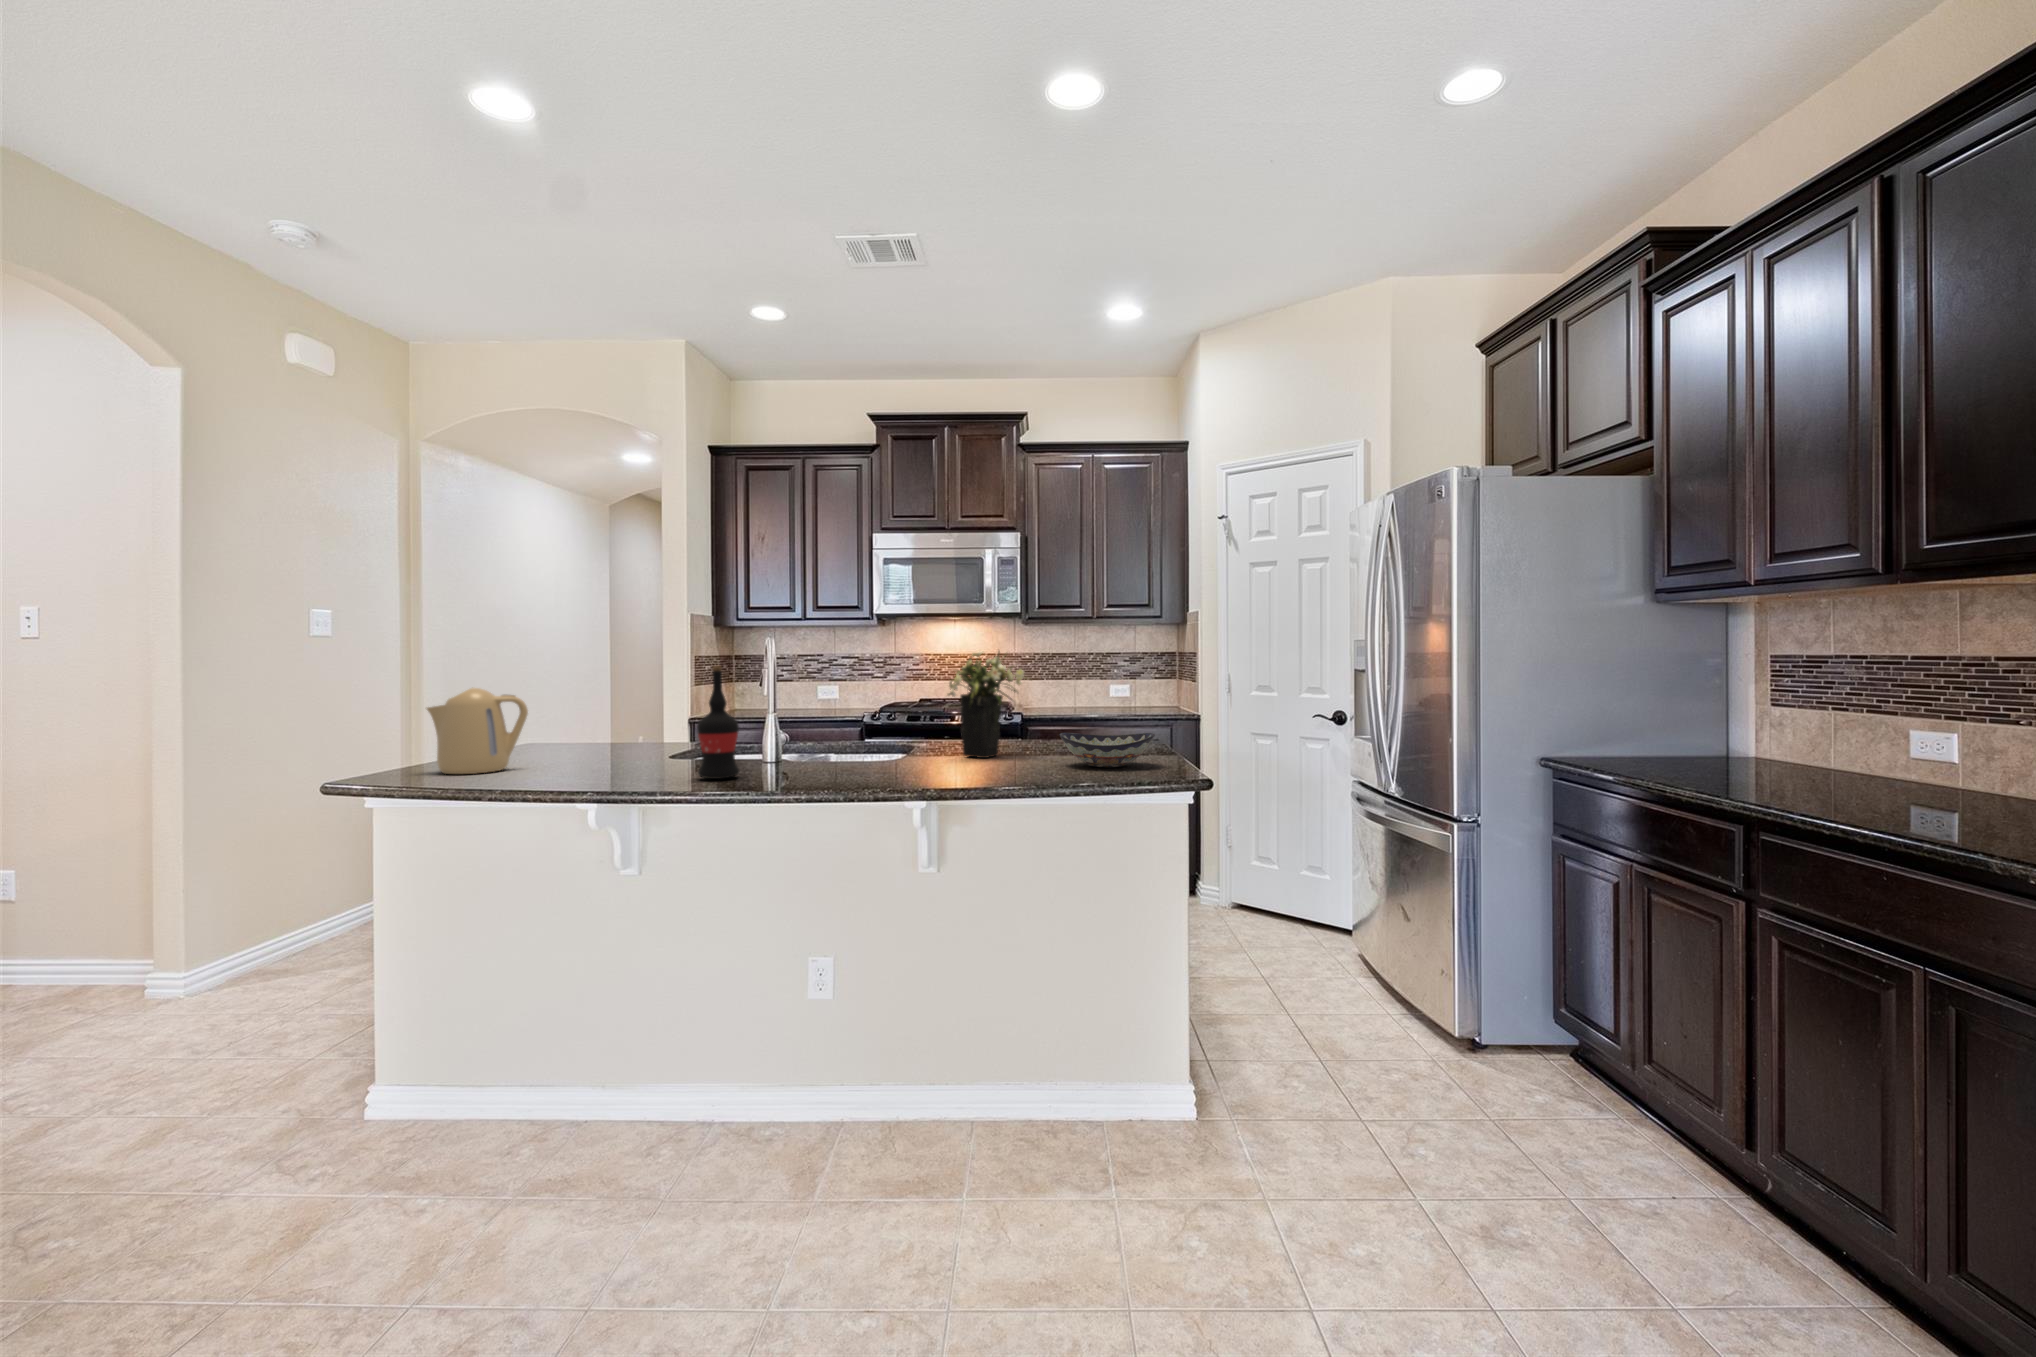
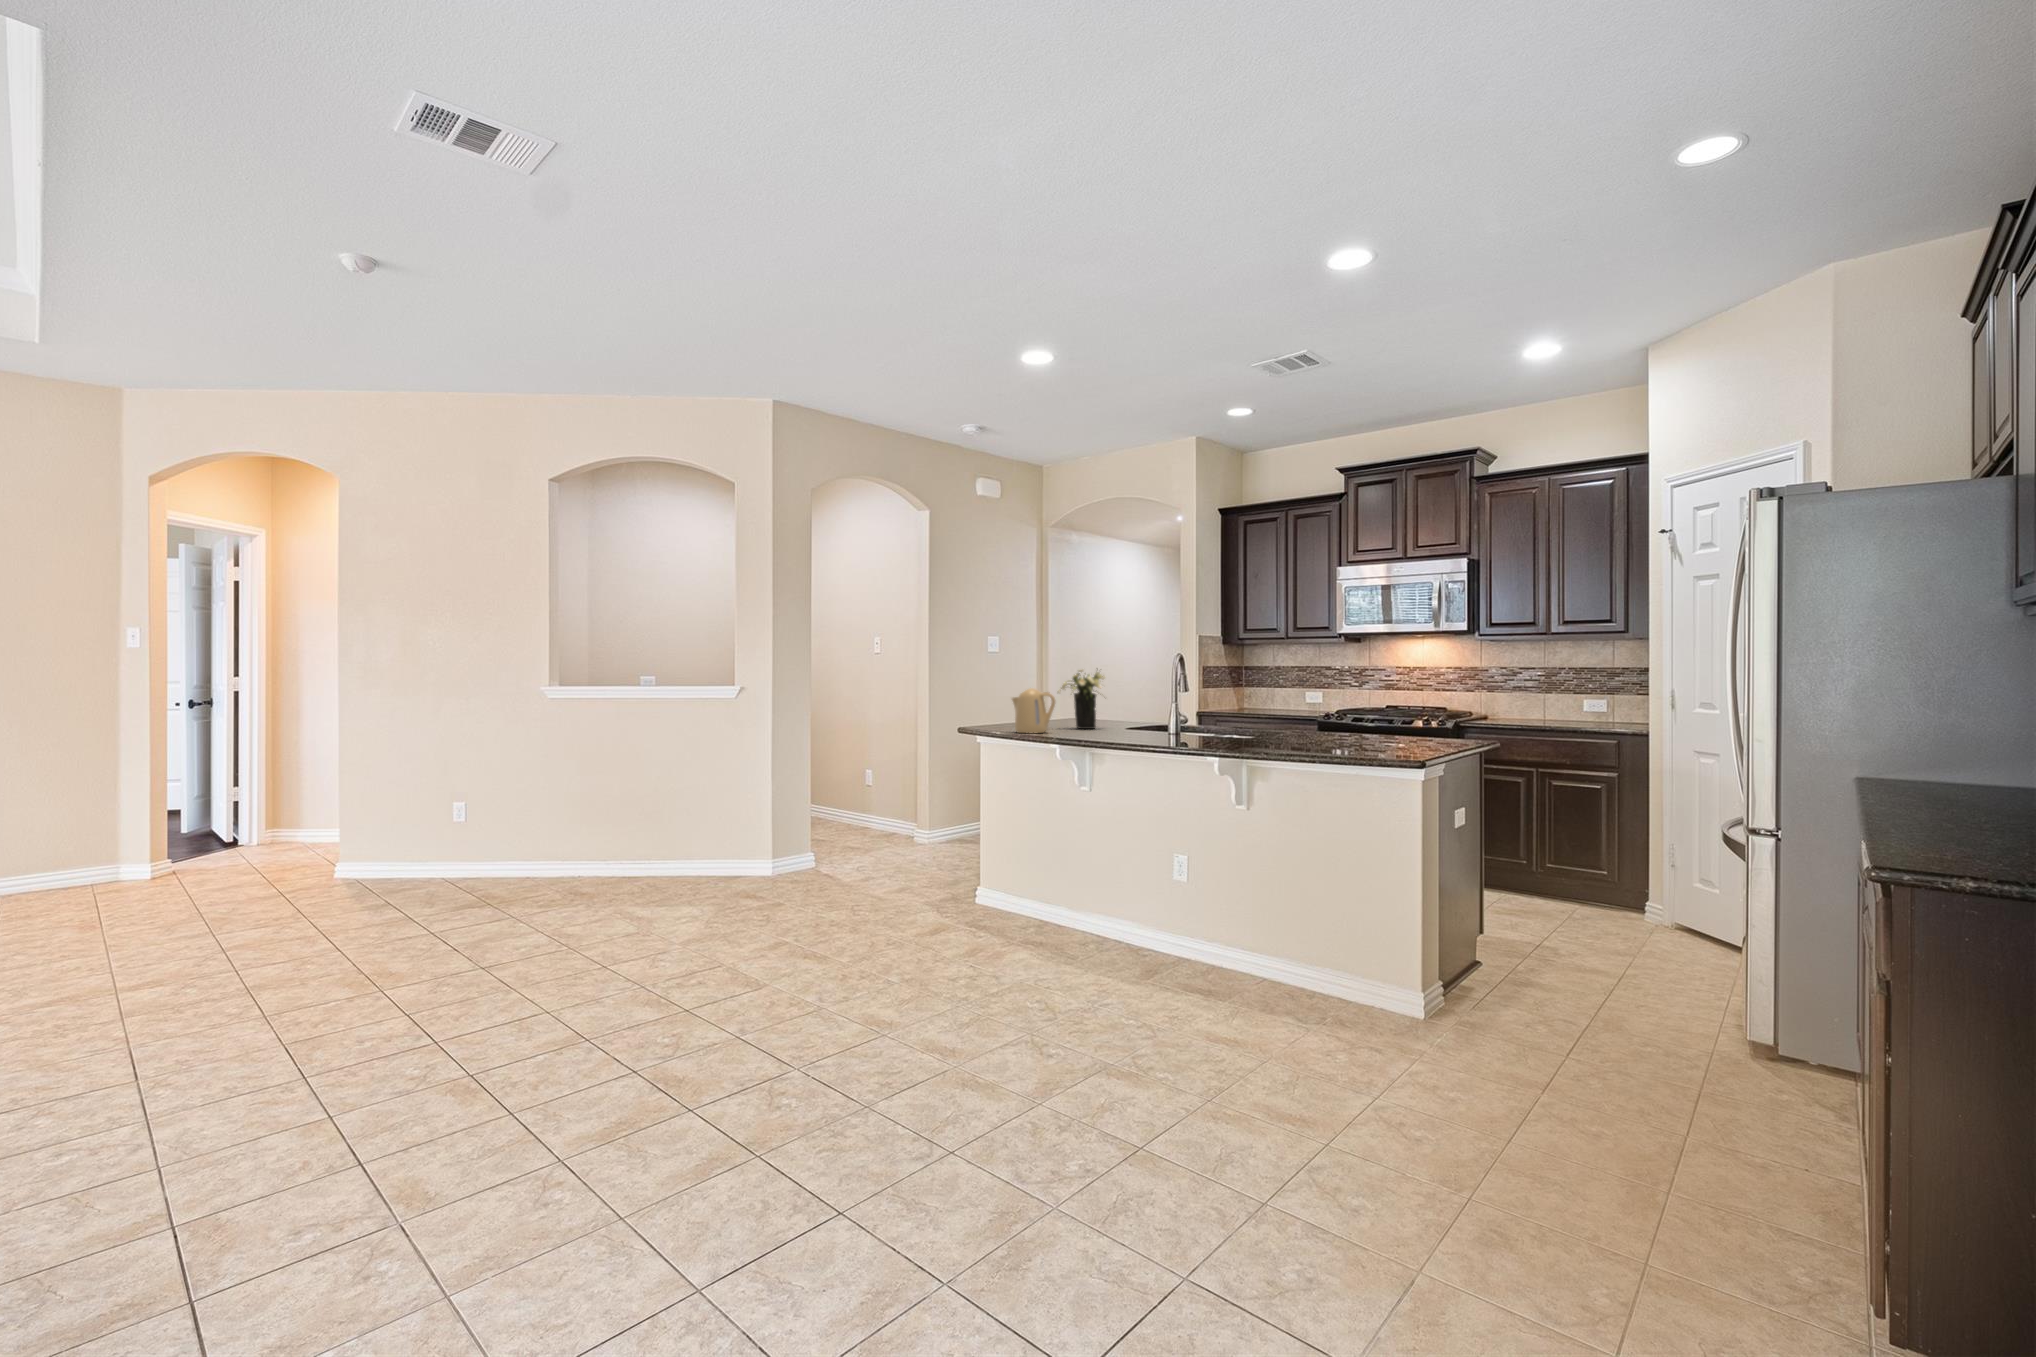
flower arrangement: present [948,652,1024,758] -> present [1058,670,1105,729]
wine bottle: present [697,666,739,779] -> none [1118,679,1141,743]
decorative bowl: present [1059,733,1155,767] -> none [1345,730,1418,756]

